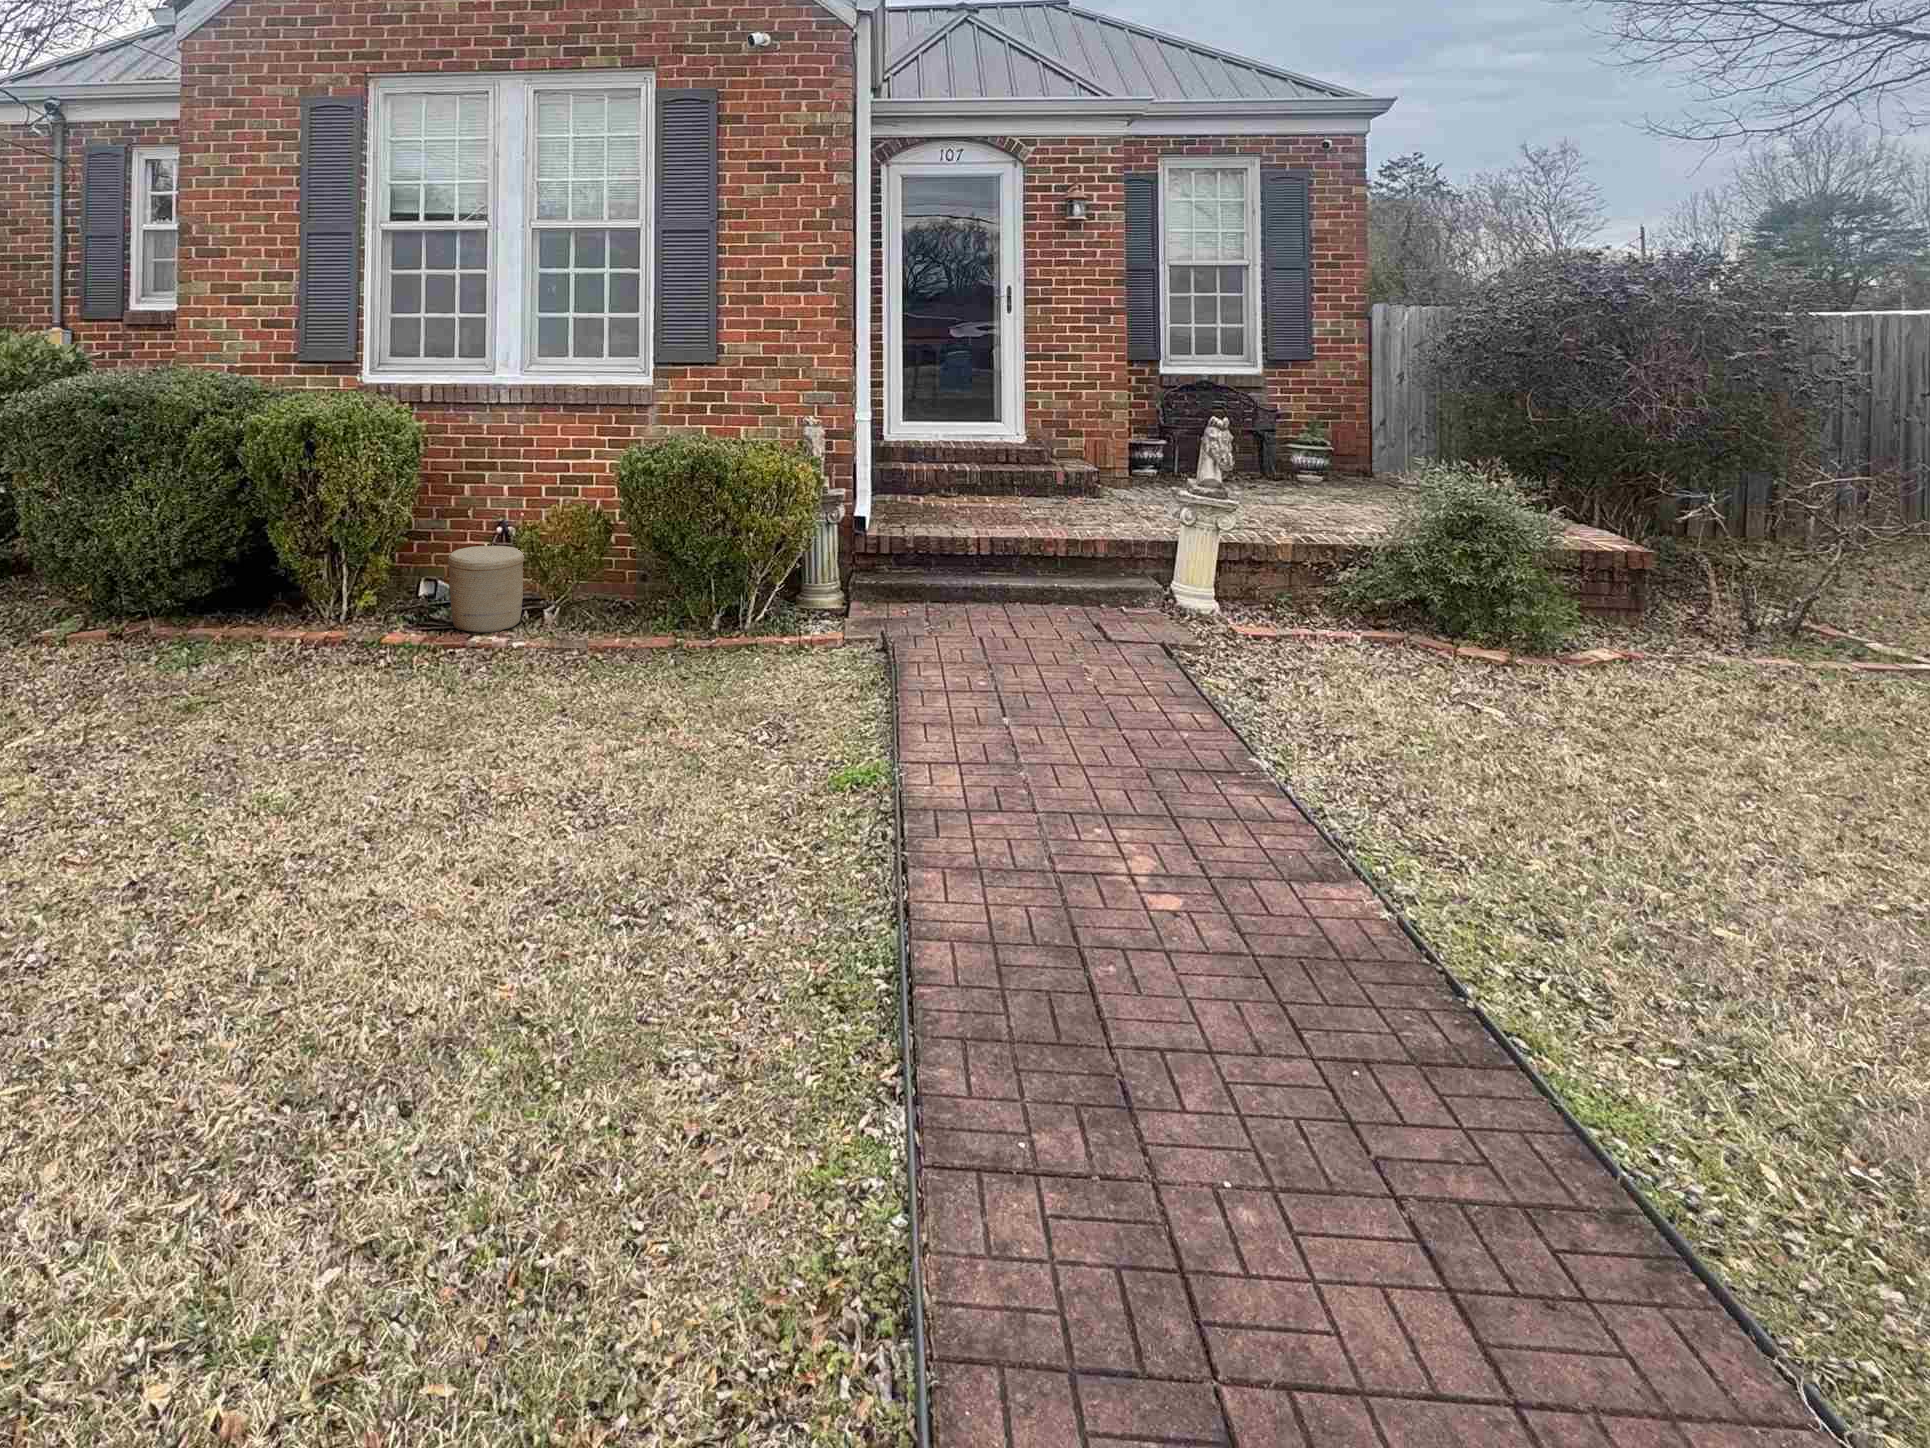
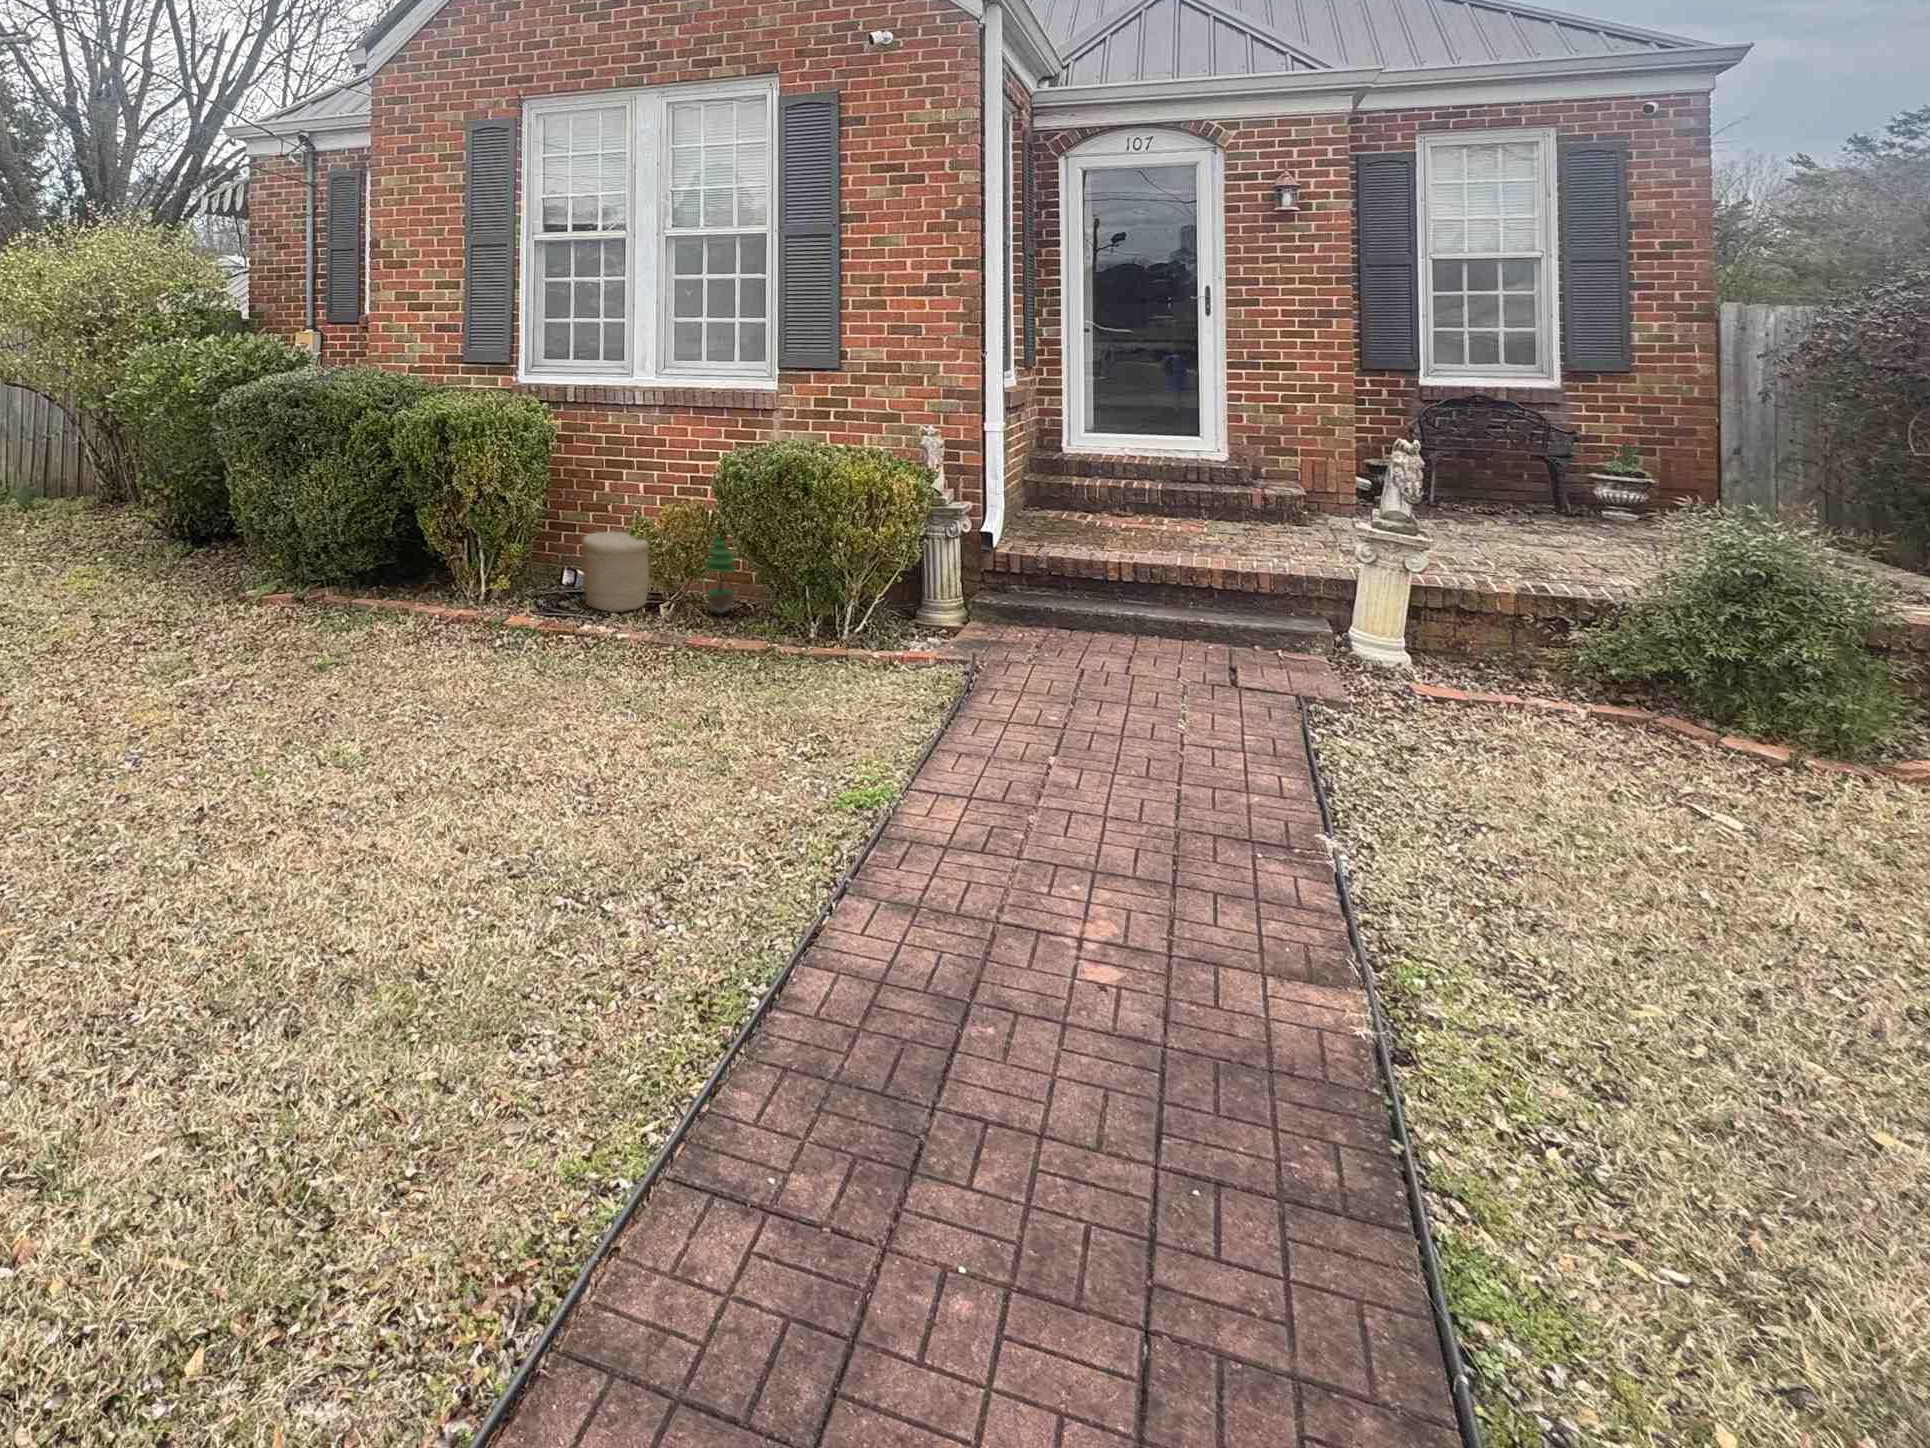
potted tree: none [586,525,621,623] -> present [705,535,735,613]

